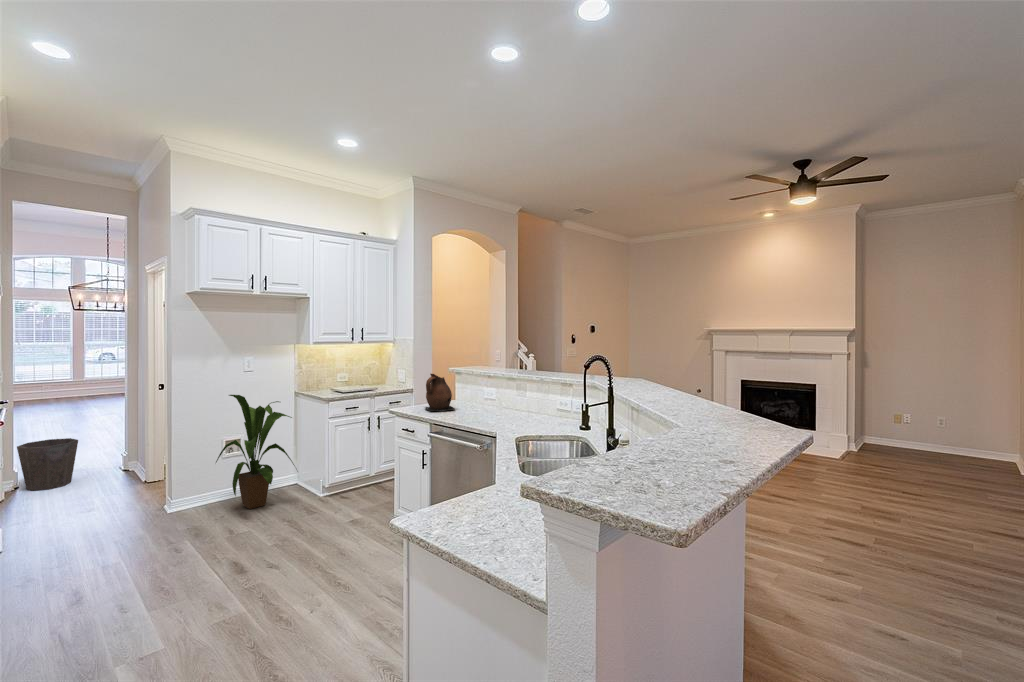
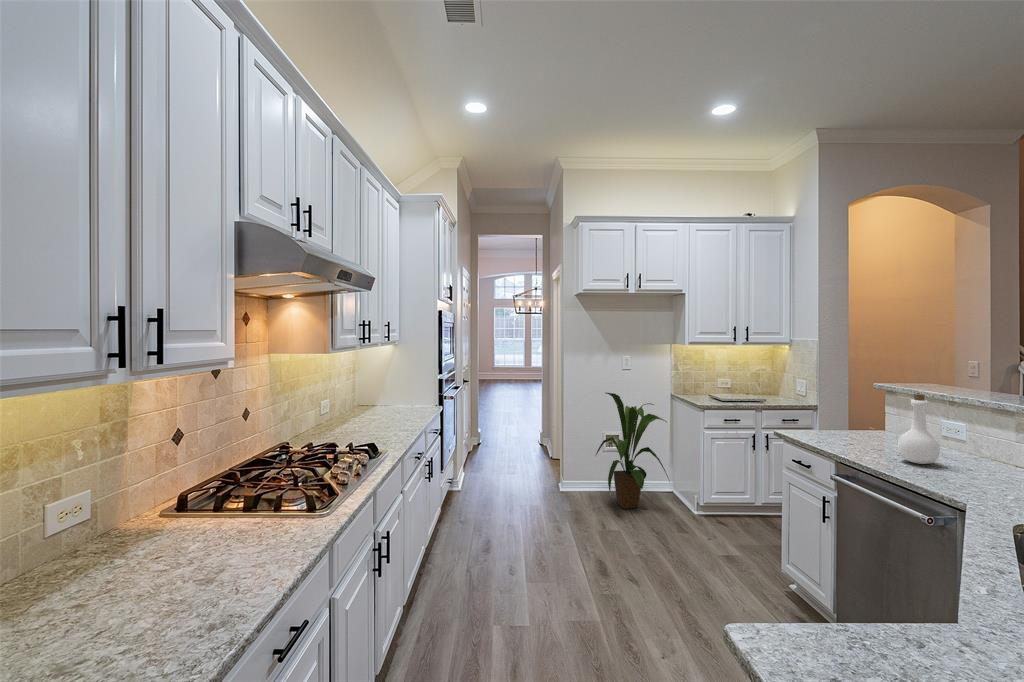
bottle: none [464,372,485,417] -> present [898,394,940,464]
ceramic pitcher: present [425,374,454,411] -> none [827,389,881,447]
waste bin: present [17,438,78,491] -> none [476,413,510,451]

